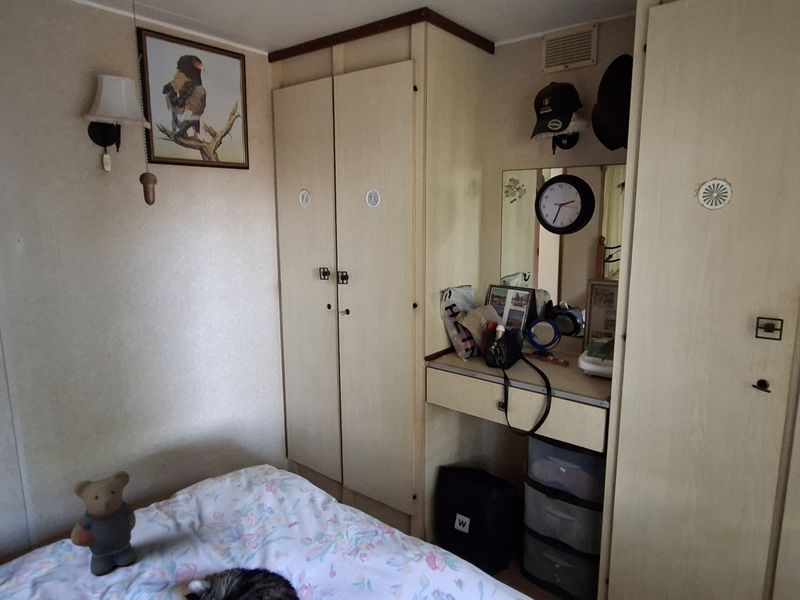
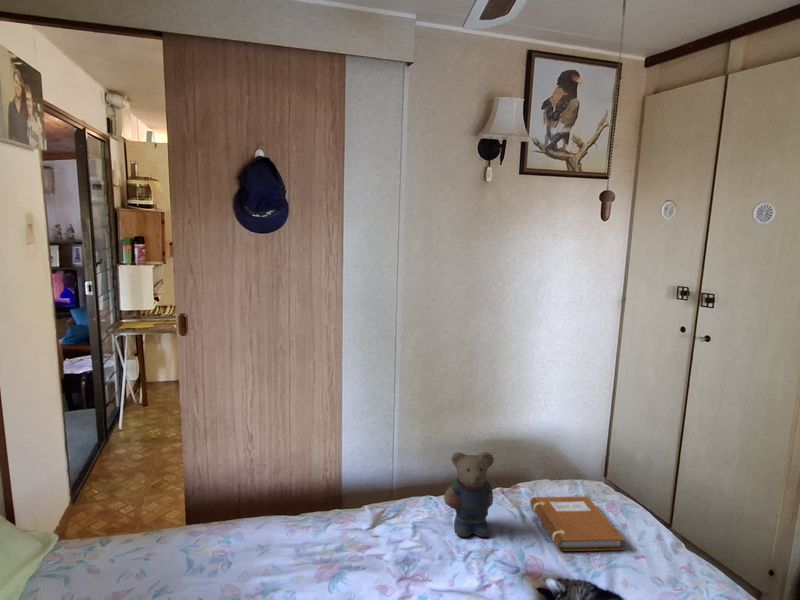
notebook: none [186,483,278,546] -> present [530,496,625,551]

